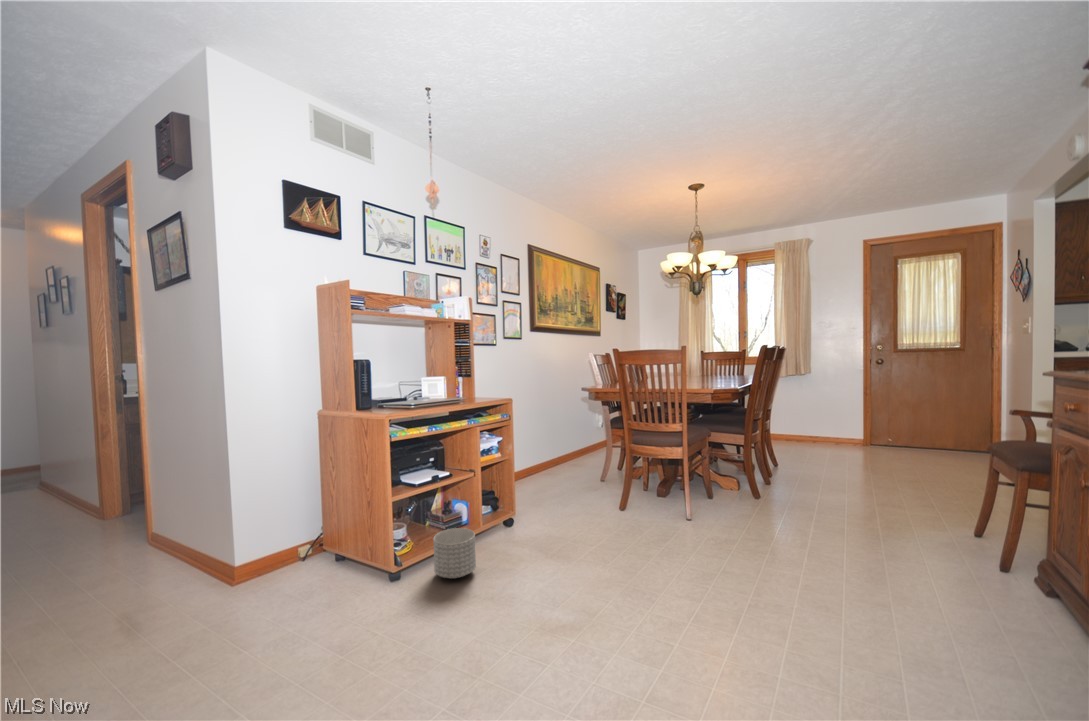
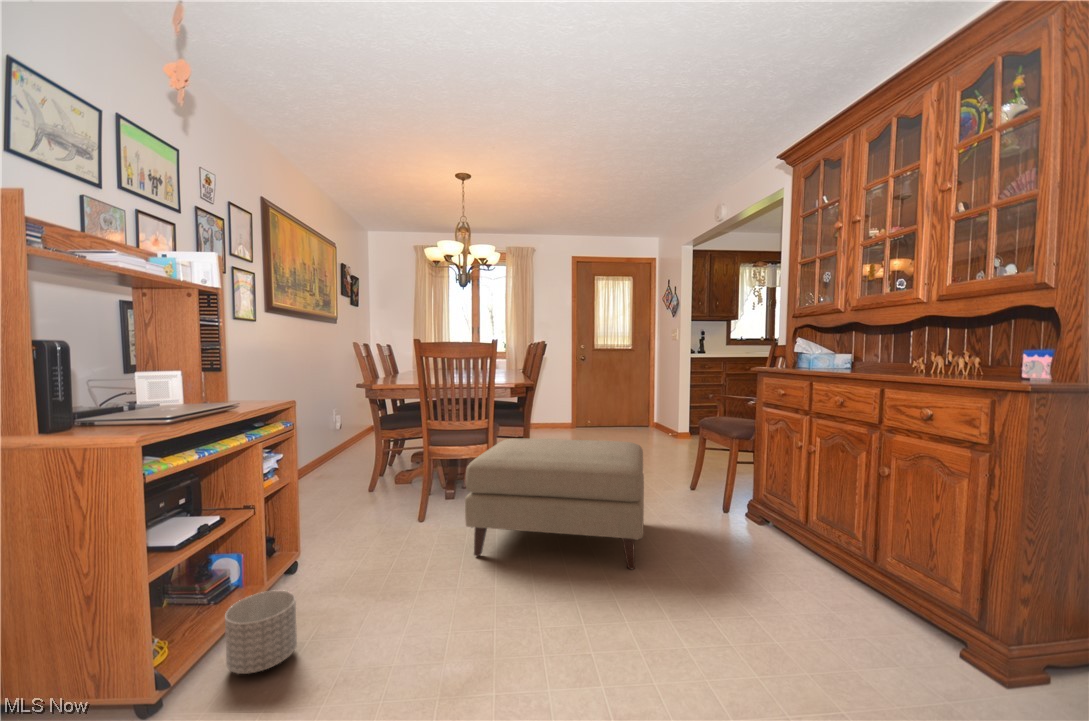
ottoman: none [629,447,851,609] -> present [465,438,644,569]

